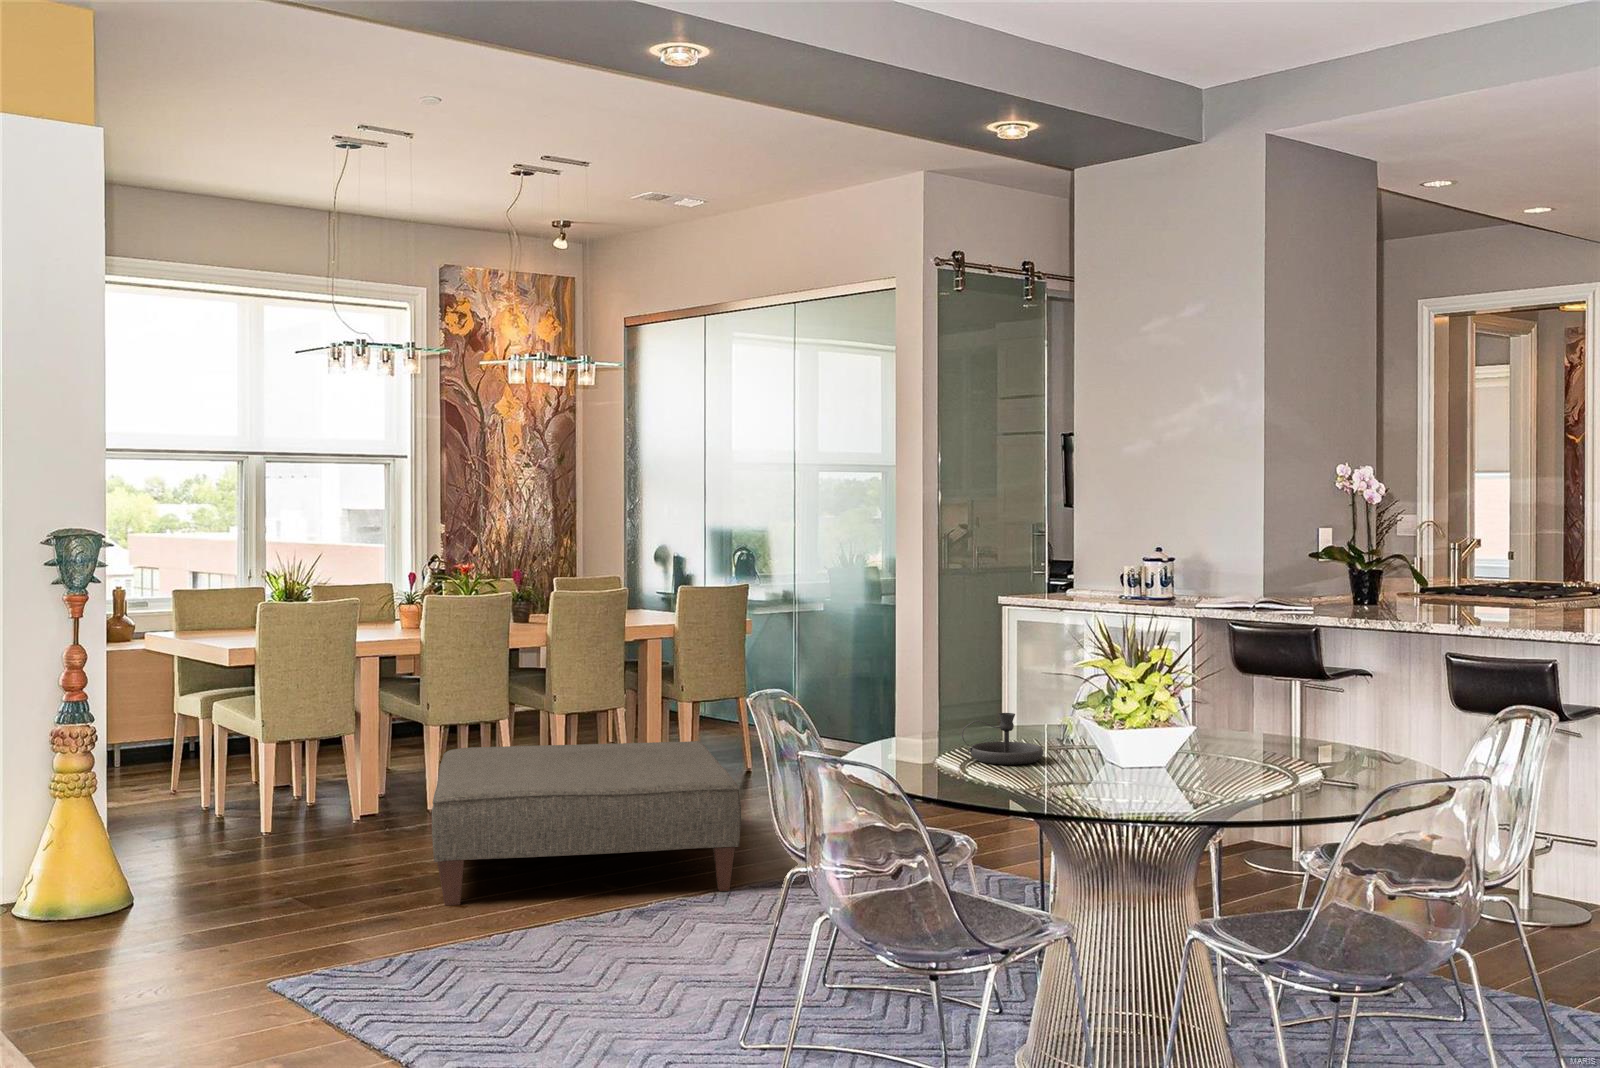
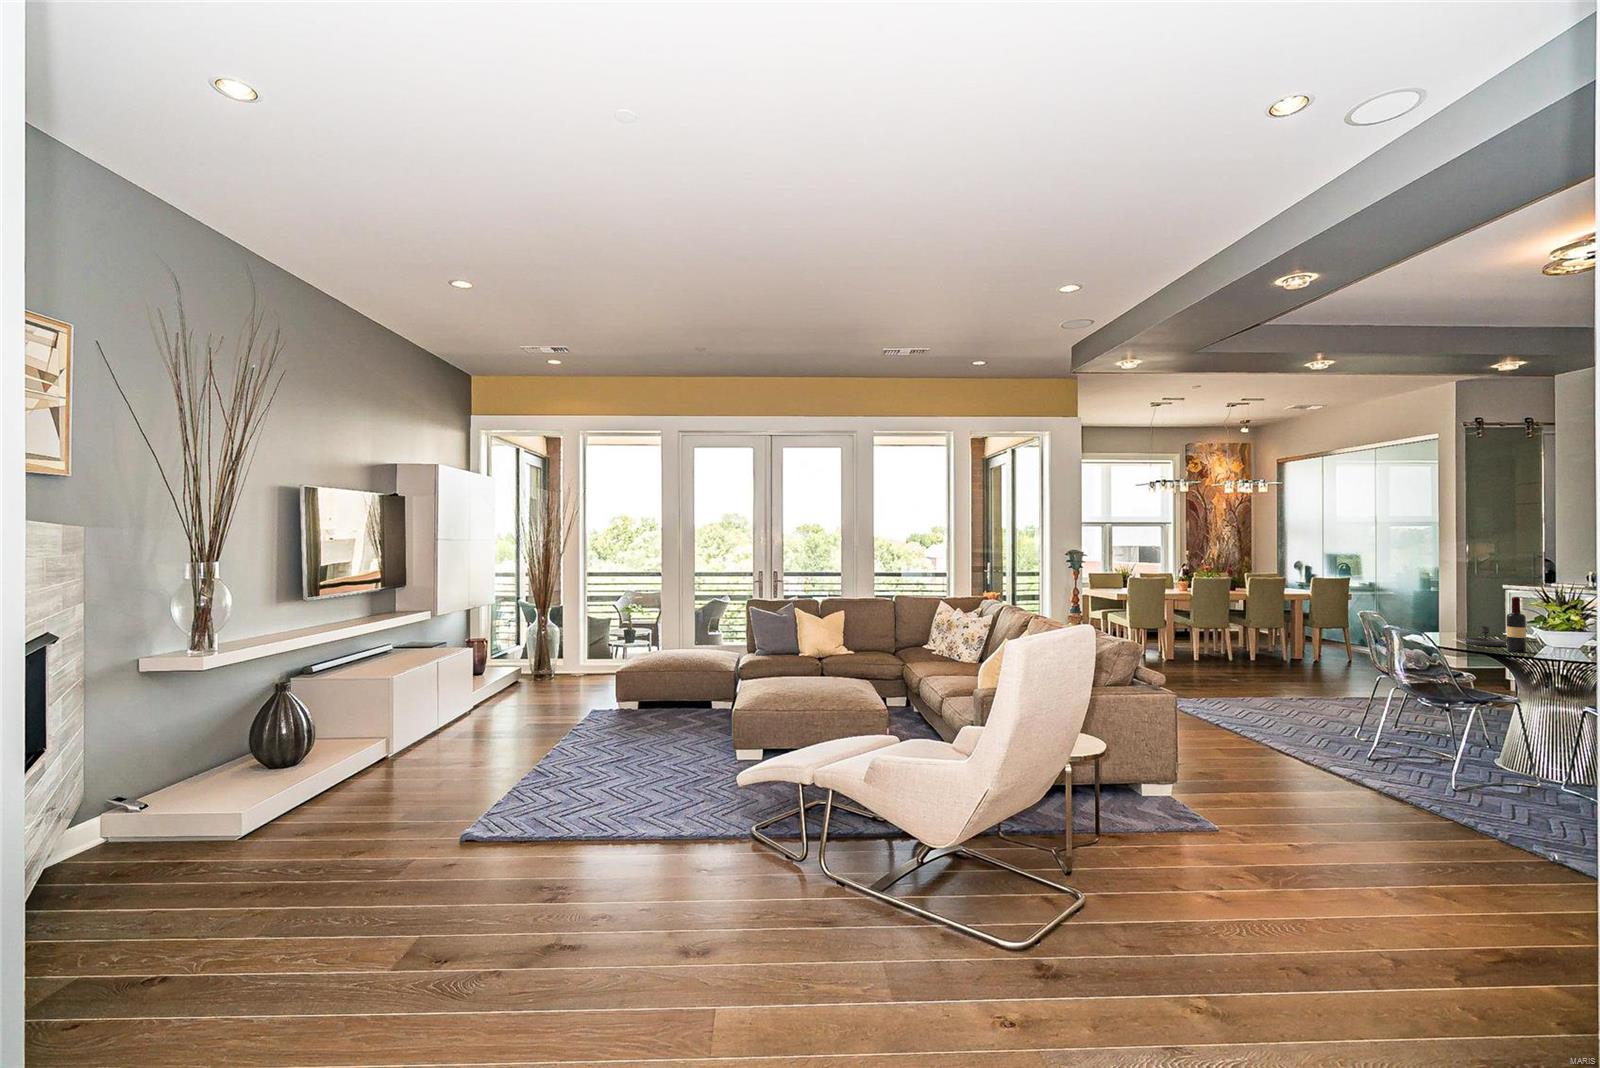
wine bottle: none [1051,641,1085,781] -> present [1507,597,1526,652]
ottoman: present [432,741,741,905] -> none [1203,635,1348,699]

